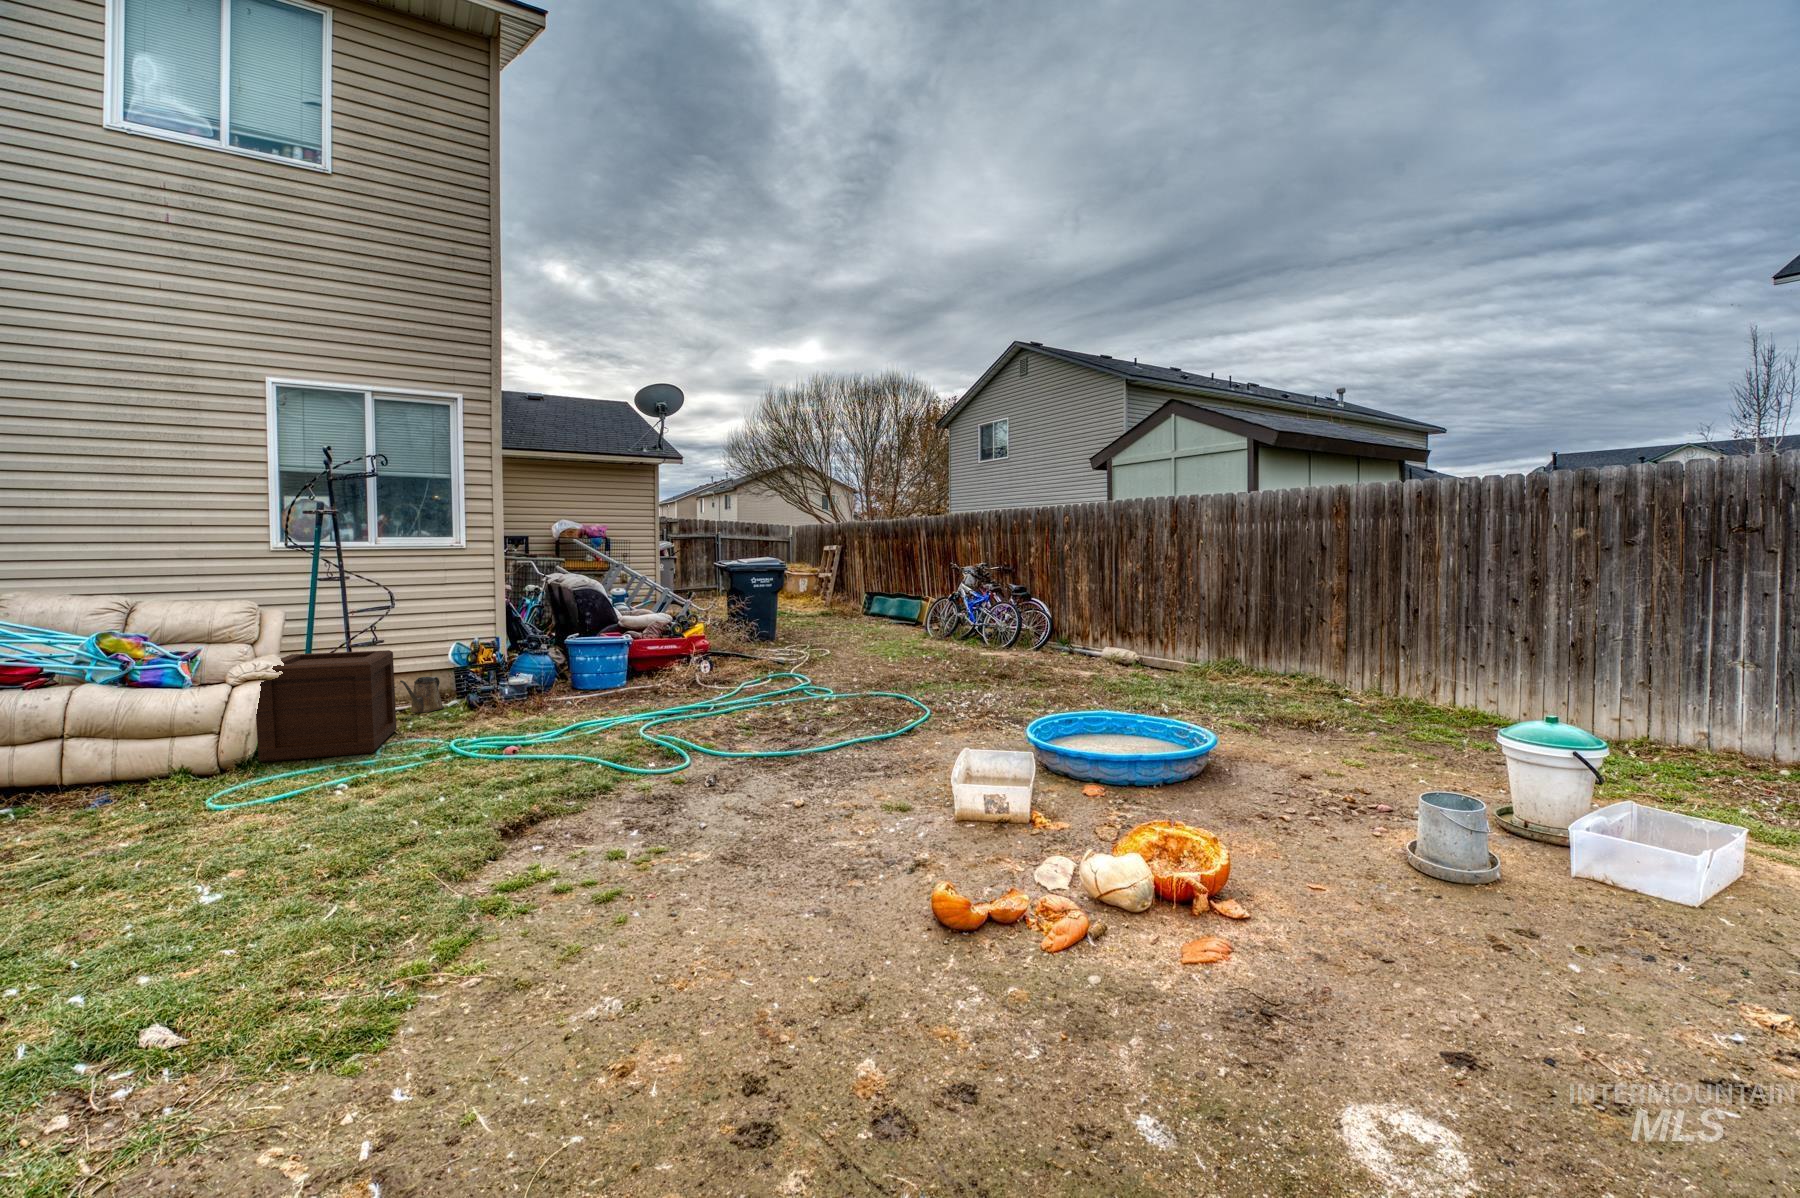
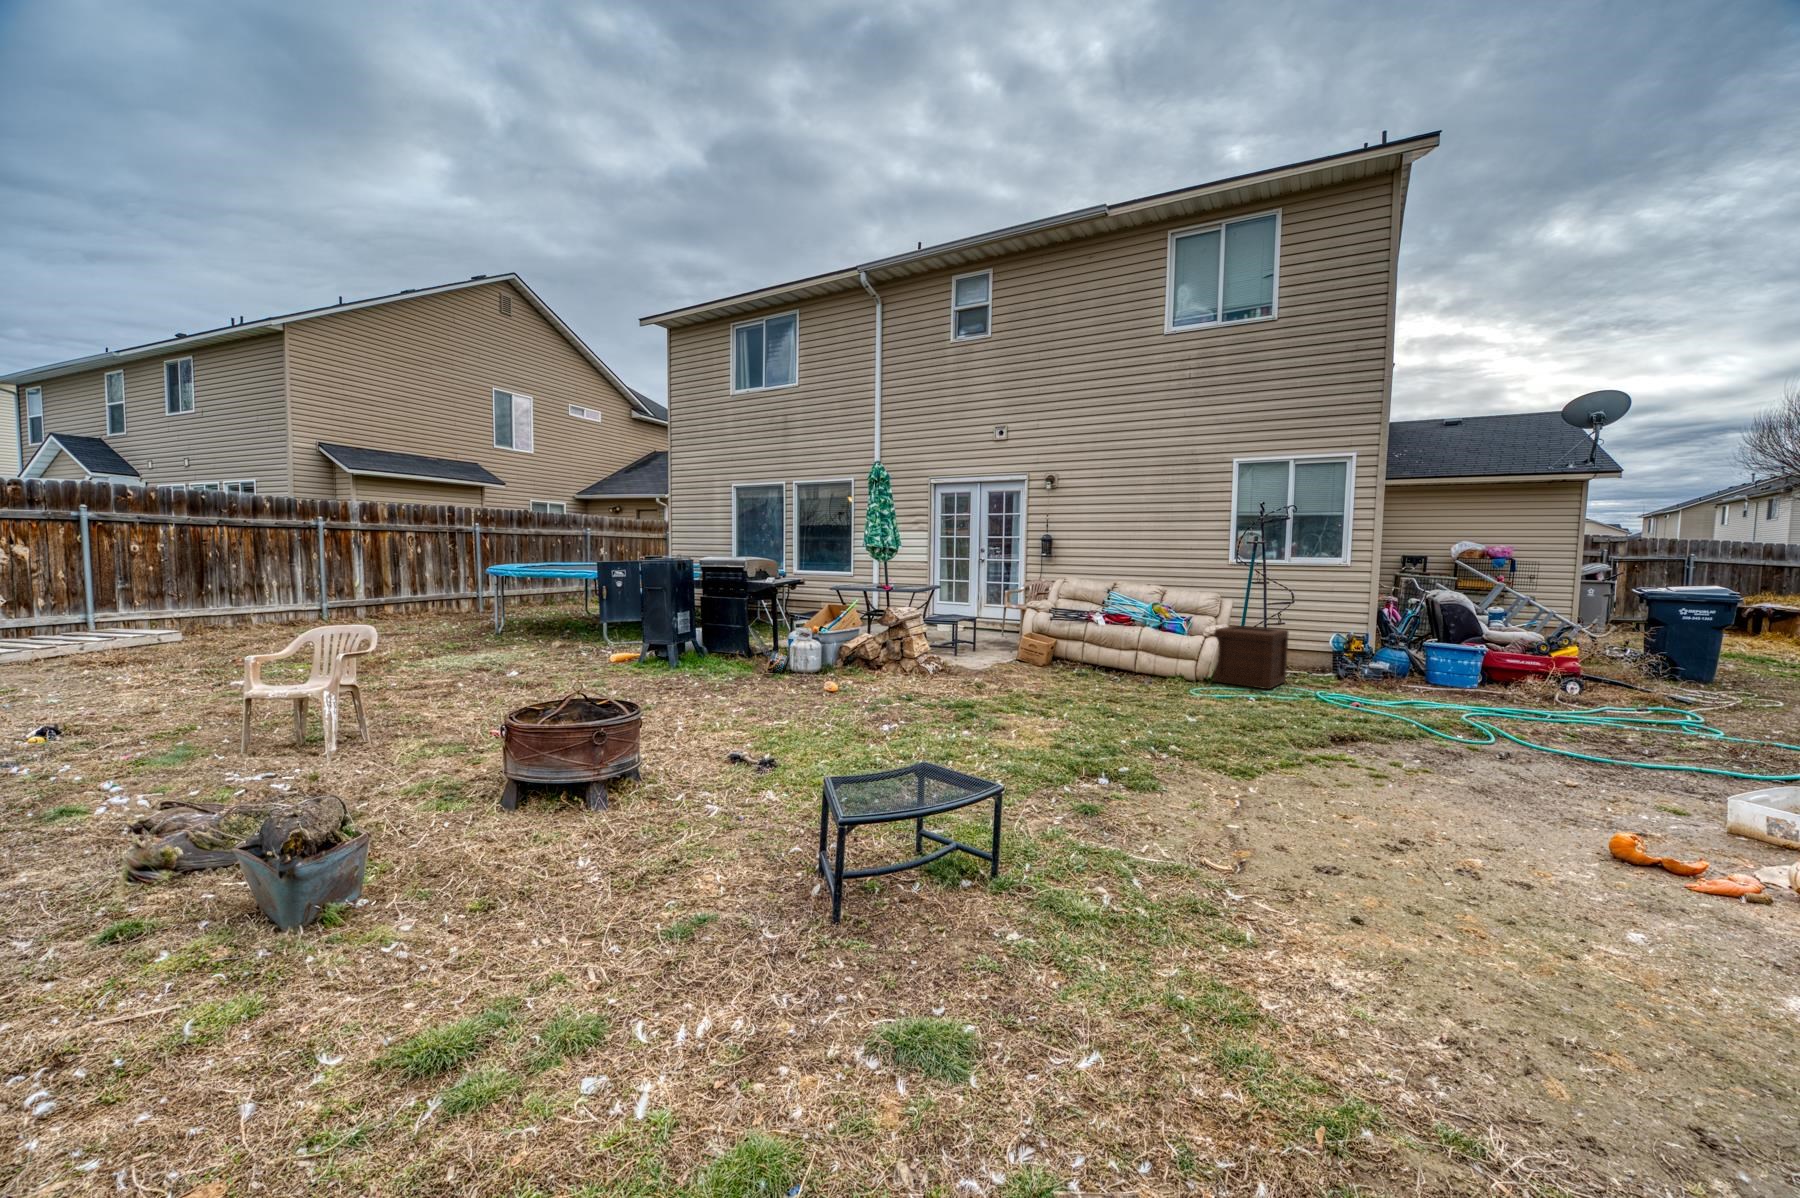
watering can: present [400,677,444,712] -> none [1292,652,1320,677]

